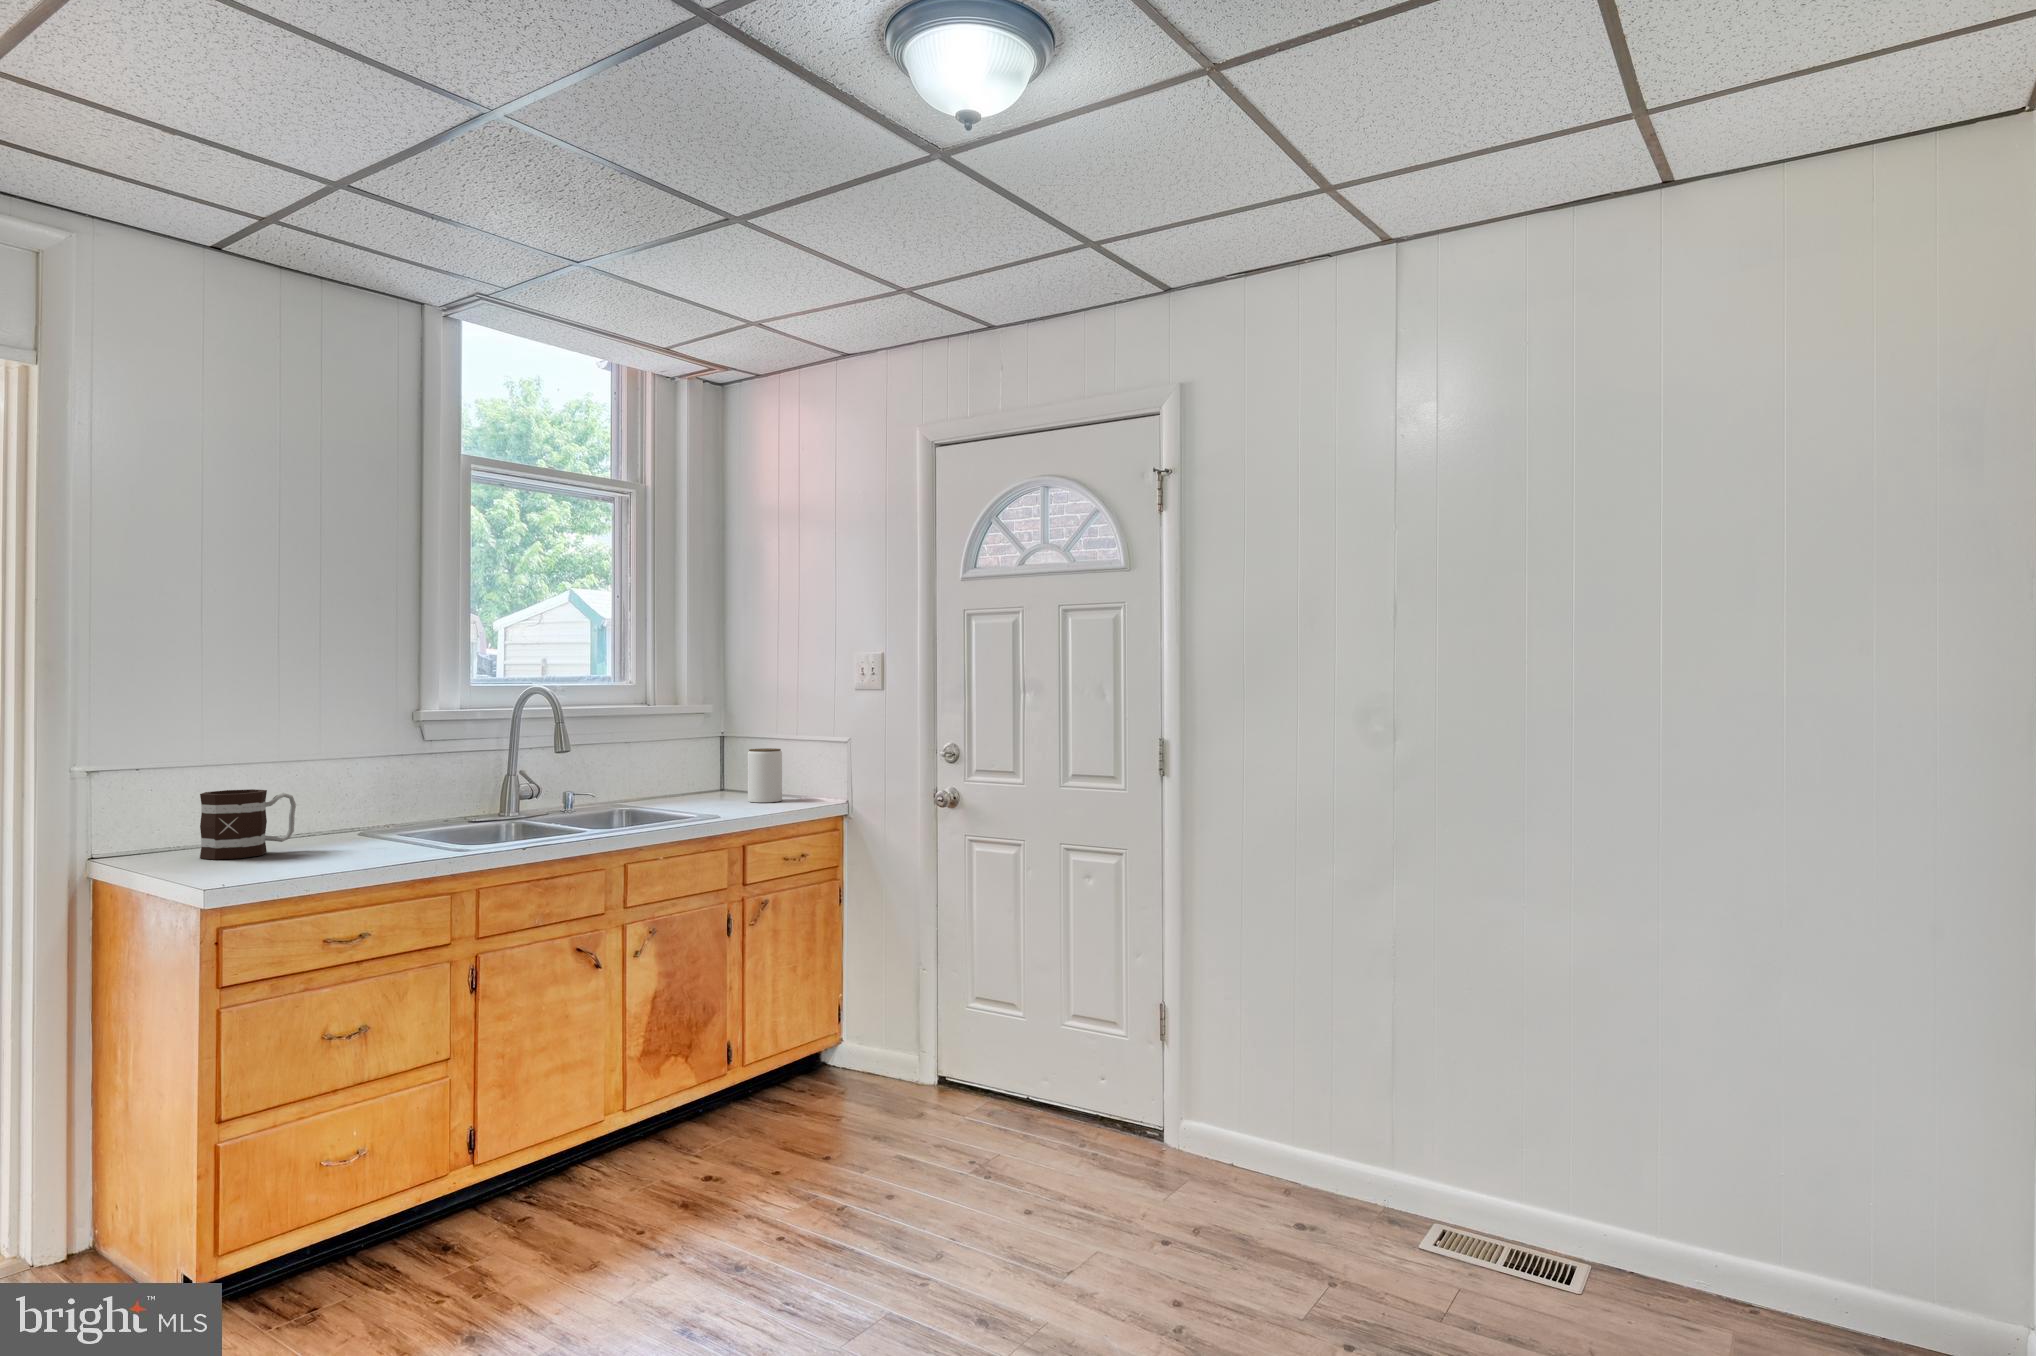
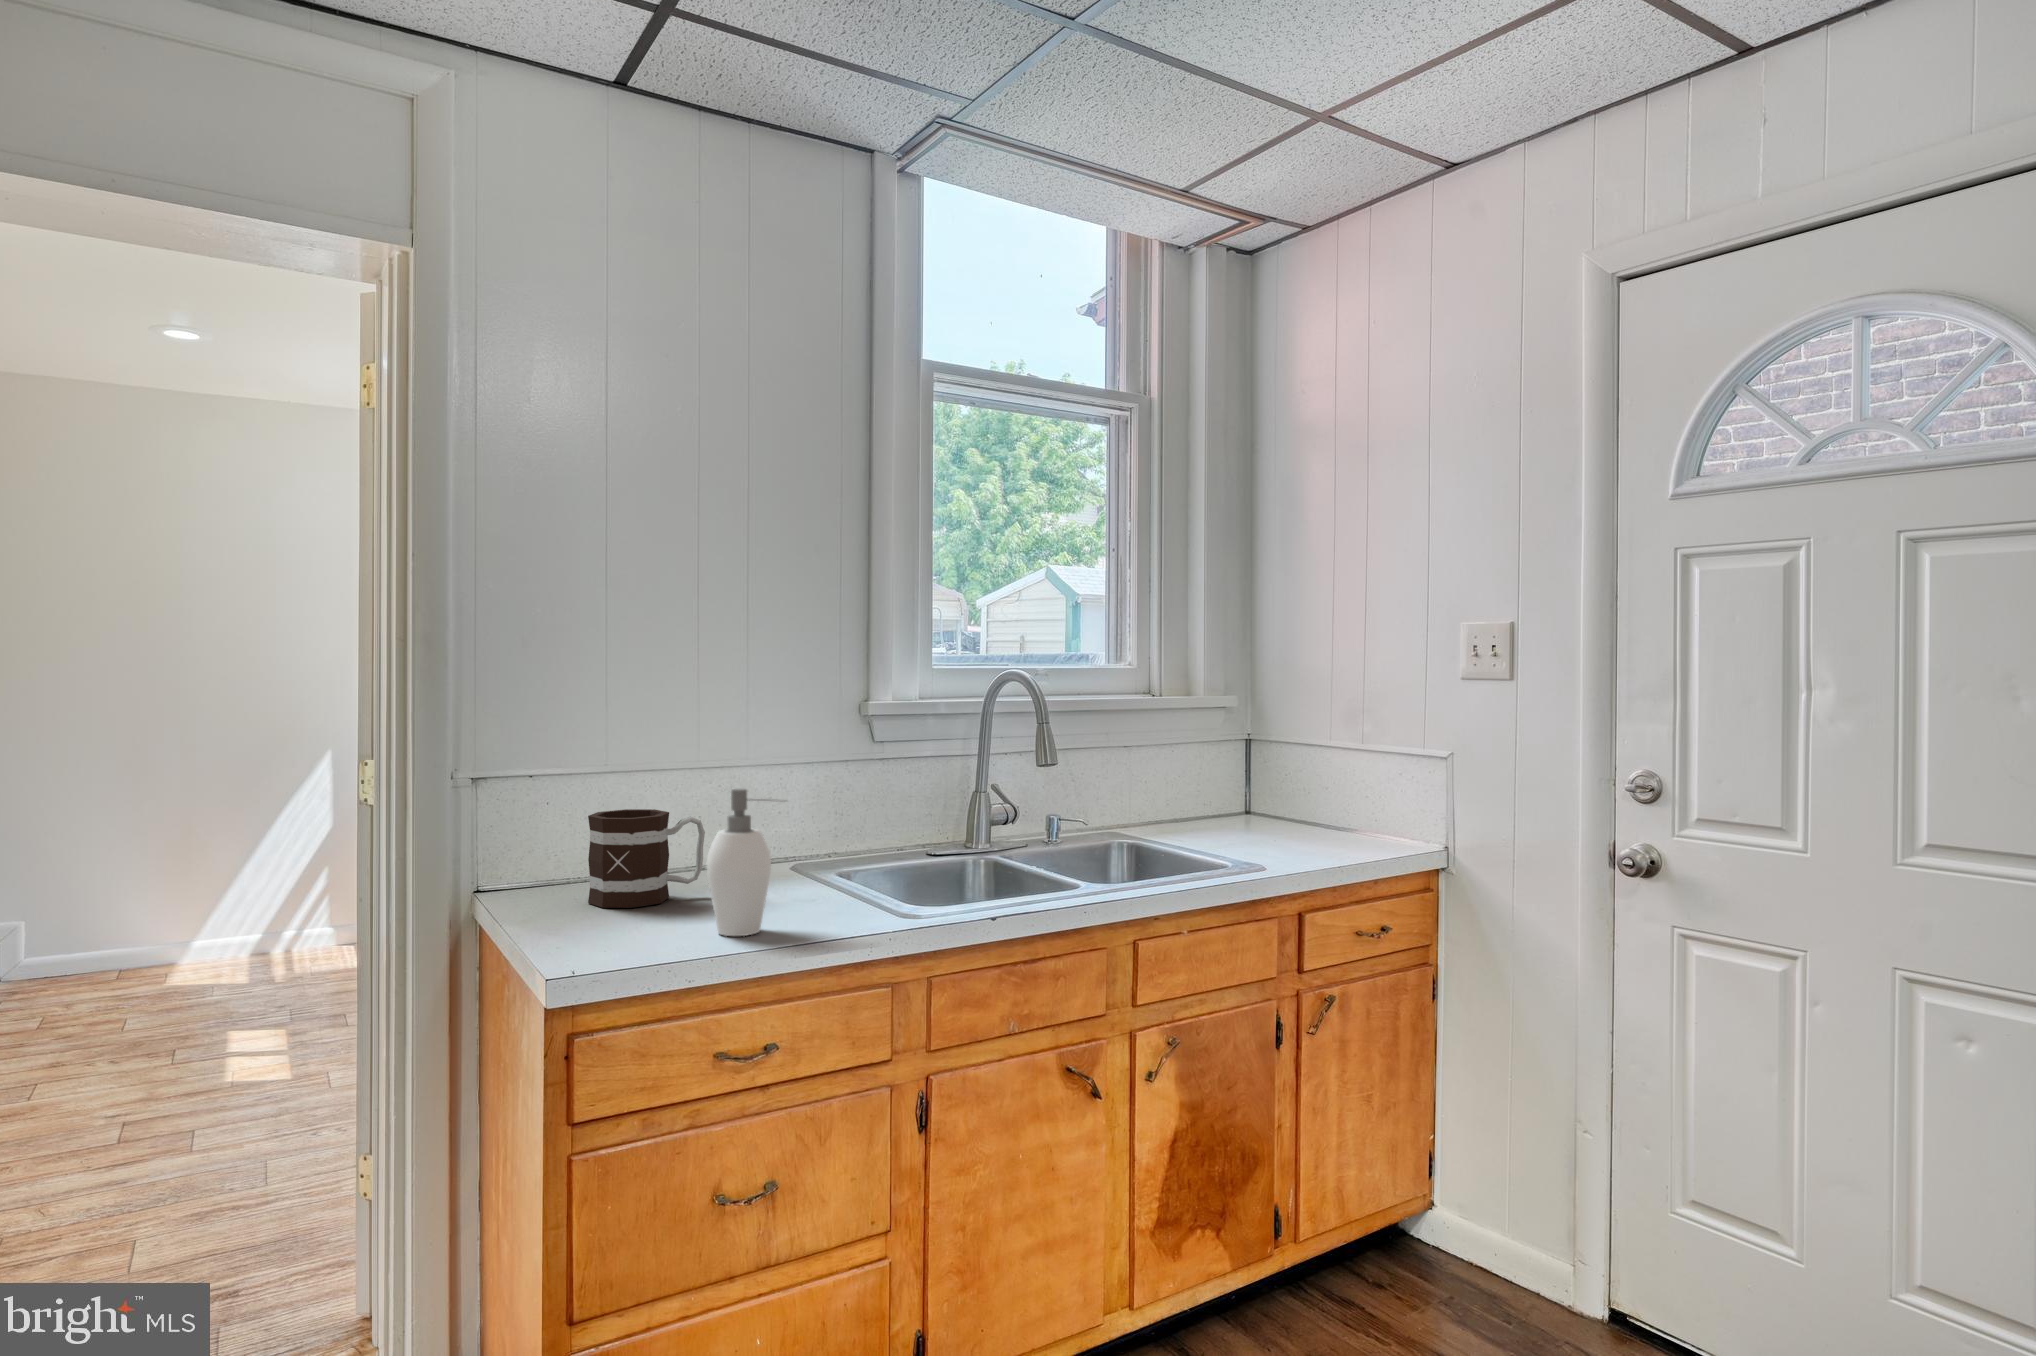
jar: present [748,748,782,803] -> none [1291,761,1341,840]
soap dispenser: none [312,766,375,865] -> present [707,789,773,936]

